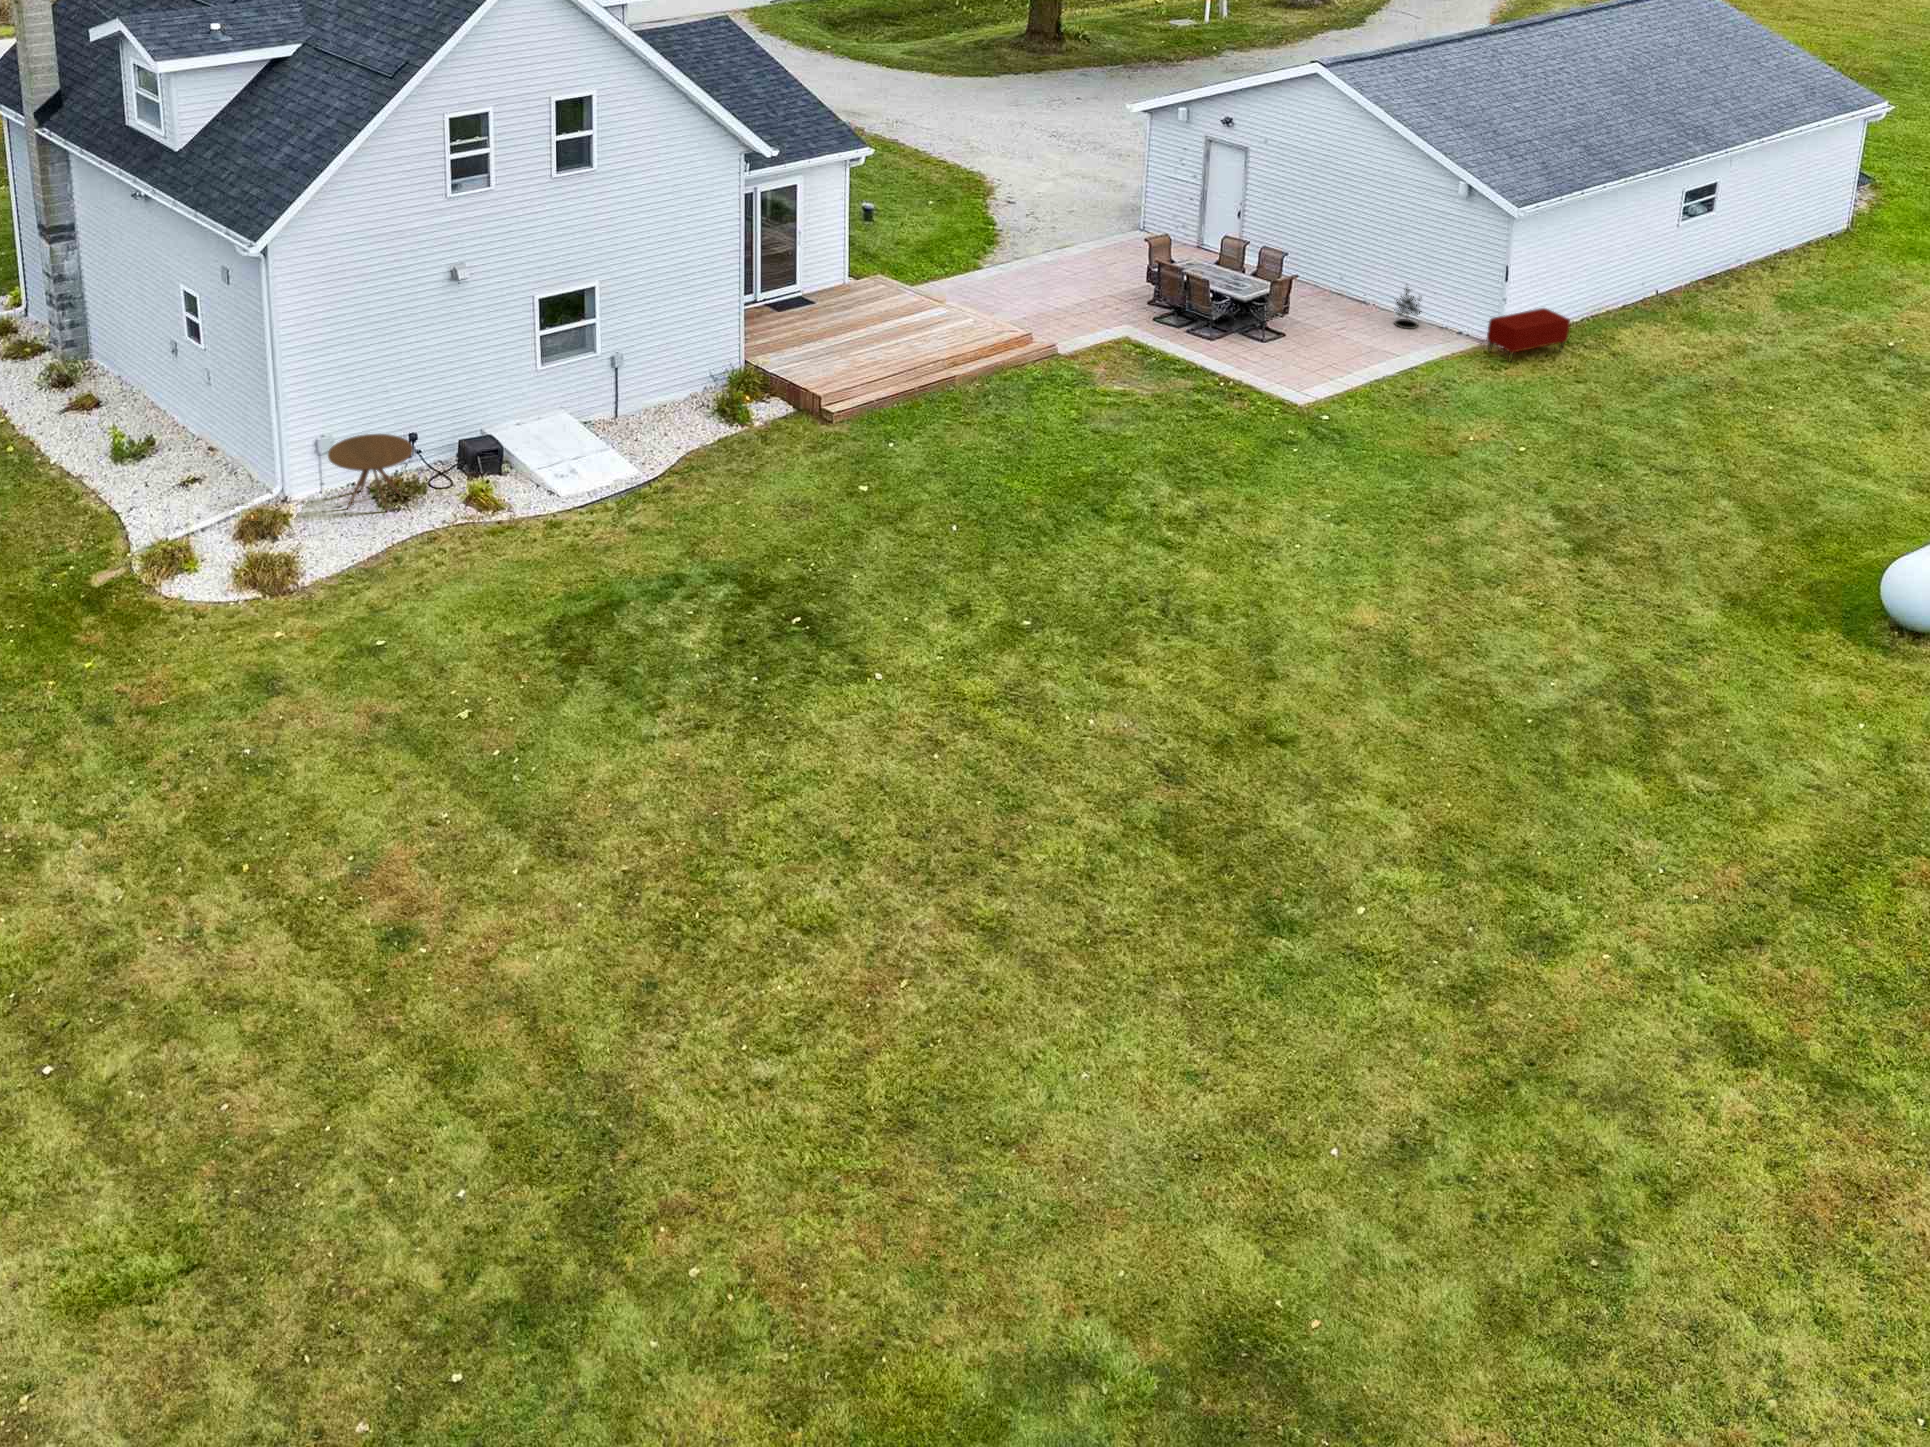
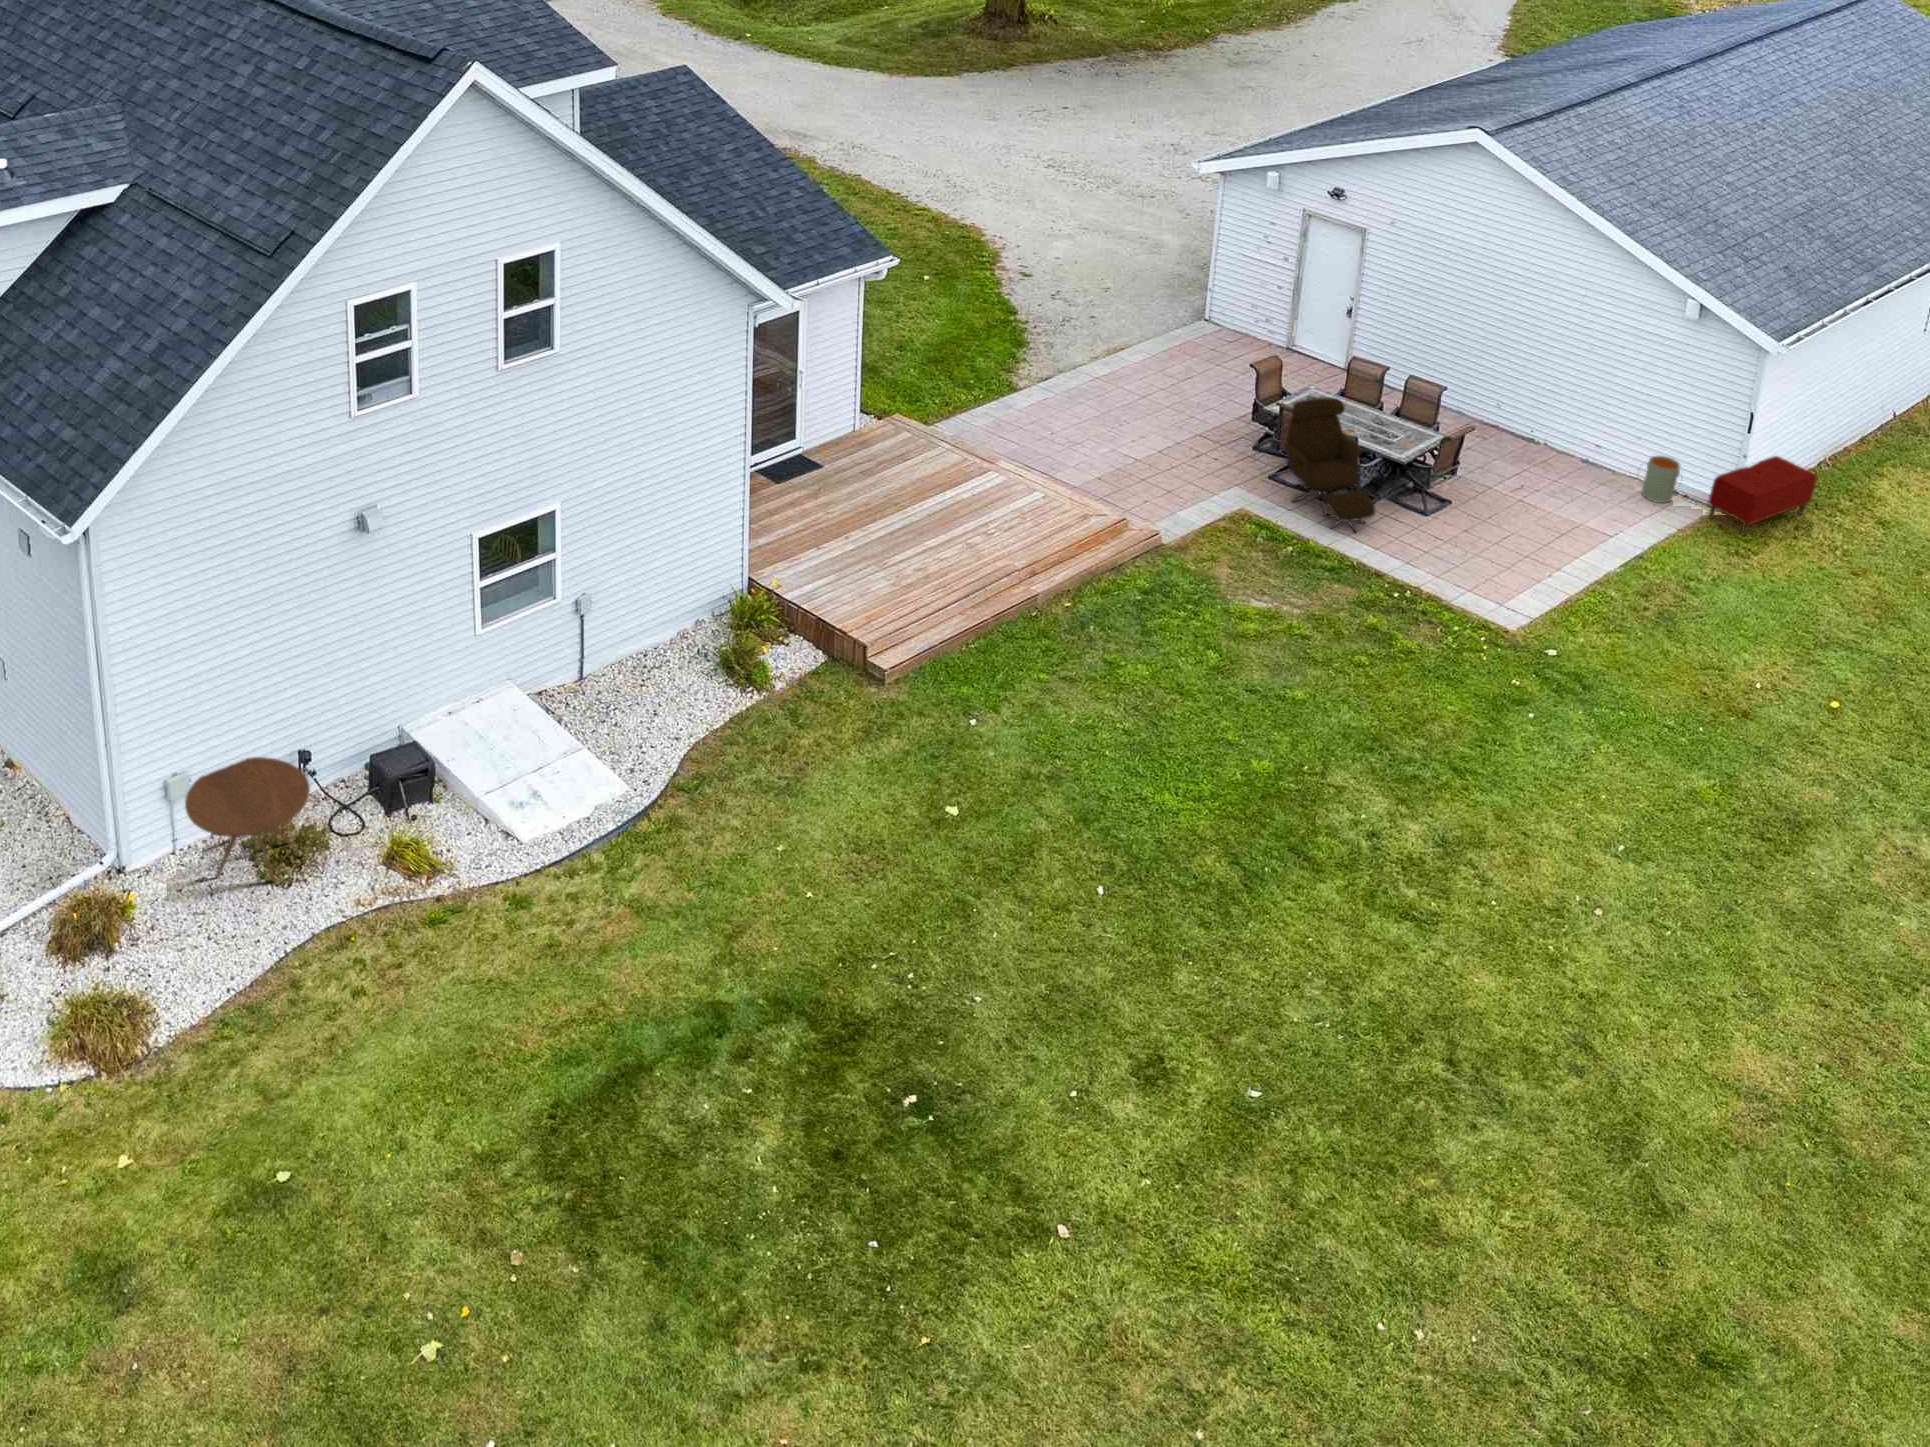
lounge chair: none [1163,258,1226,355] -> present [1284,398,1376,532]
potted tree: present [1394,289,1422,329] -> none [1571,422,1614,480]
bucket: none [1438,307,1469,343] -> present [1642,456,1680,503]

